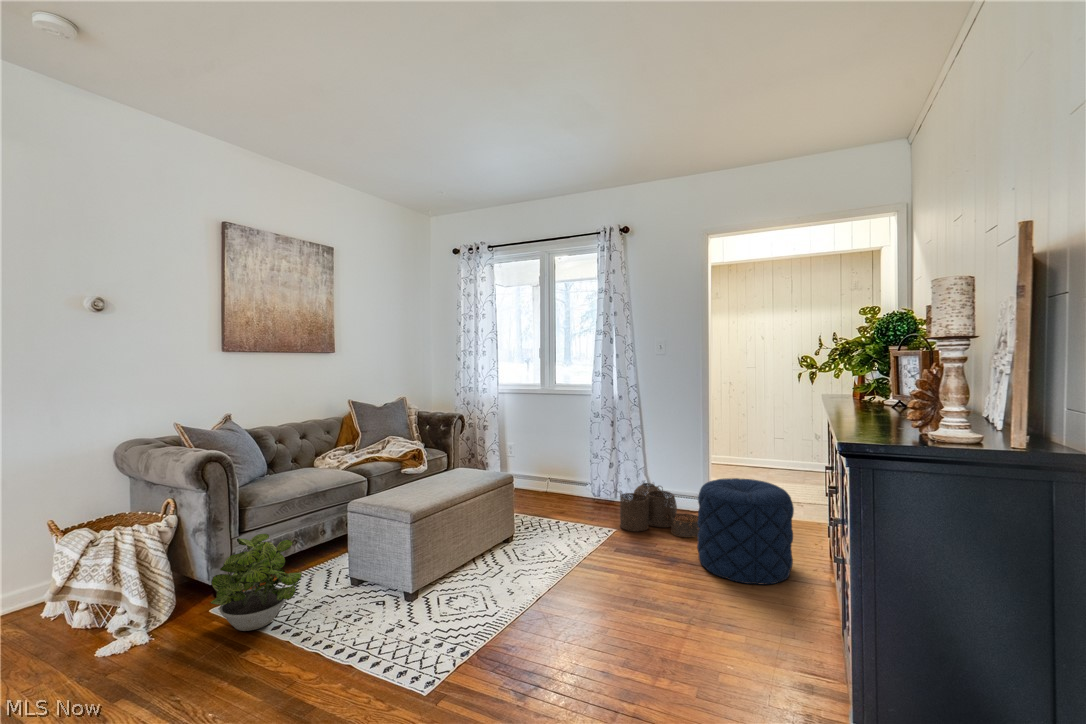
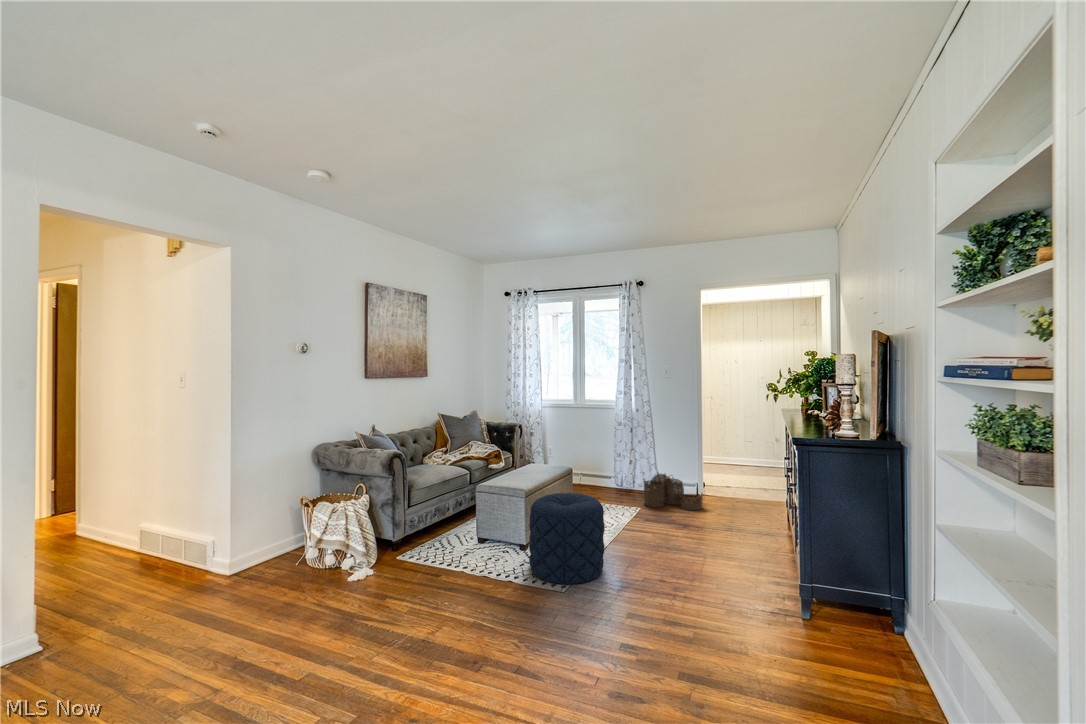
pouf: present [697,478,794,585] -> present [529,493,605,584]
potted plant: present [210,534,302,631] -> none [404,506,461,564]

